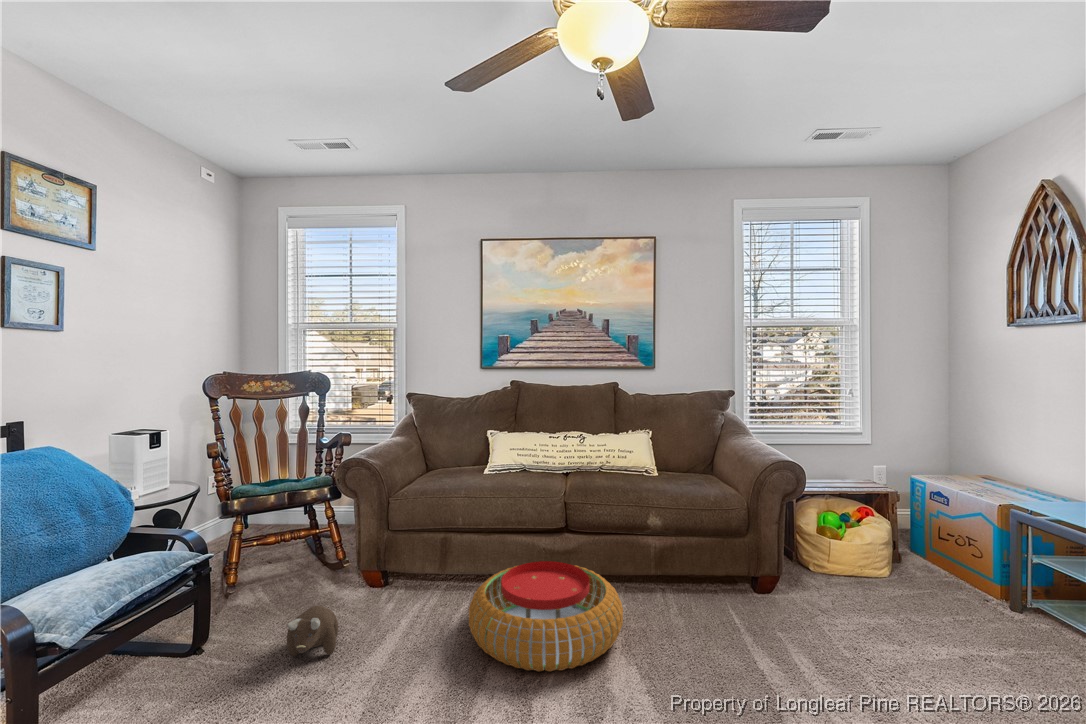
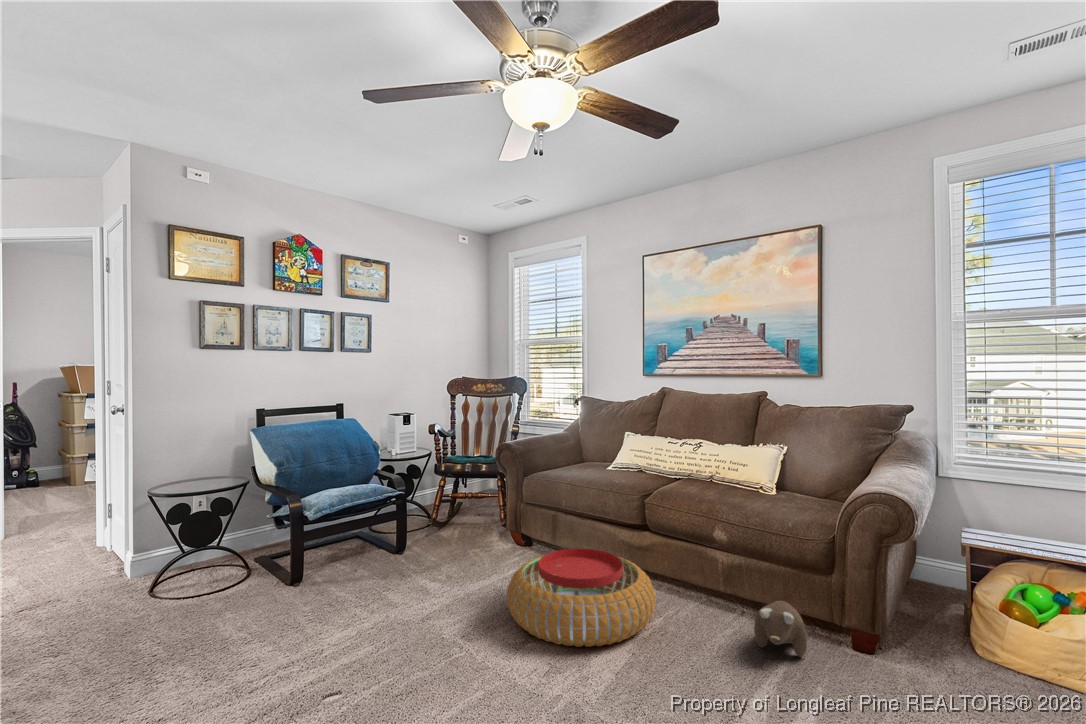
plush toy: present [287,606,338,657] -> present [754,601,807,657]

